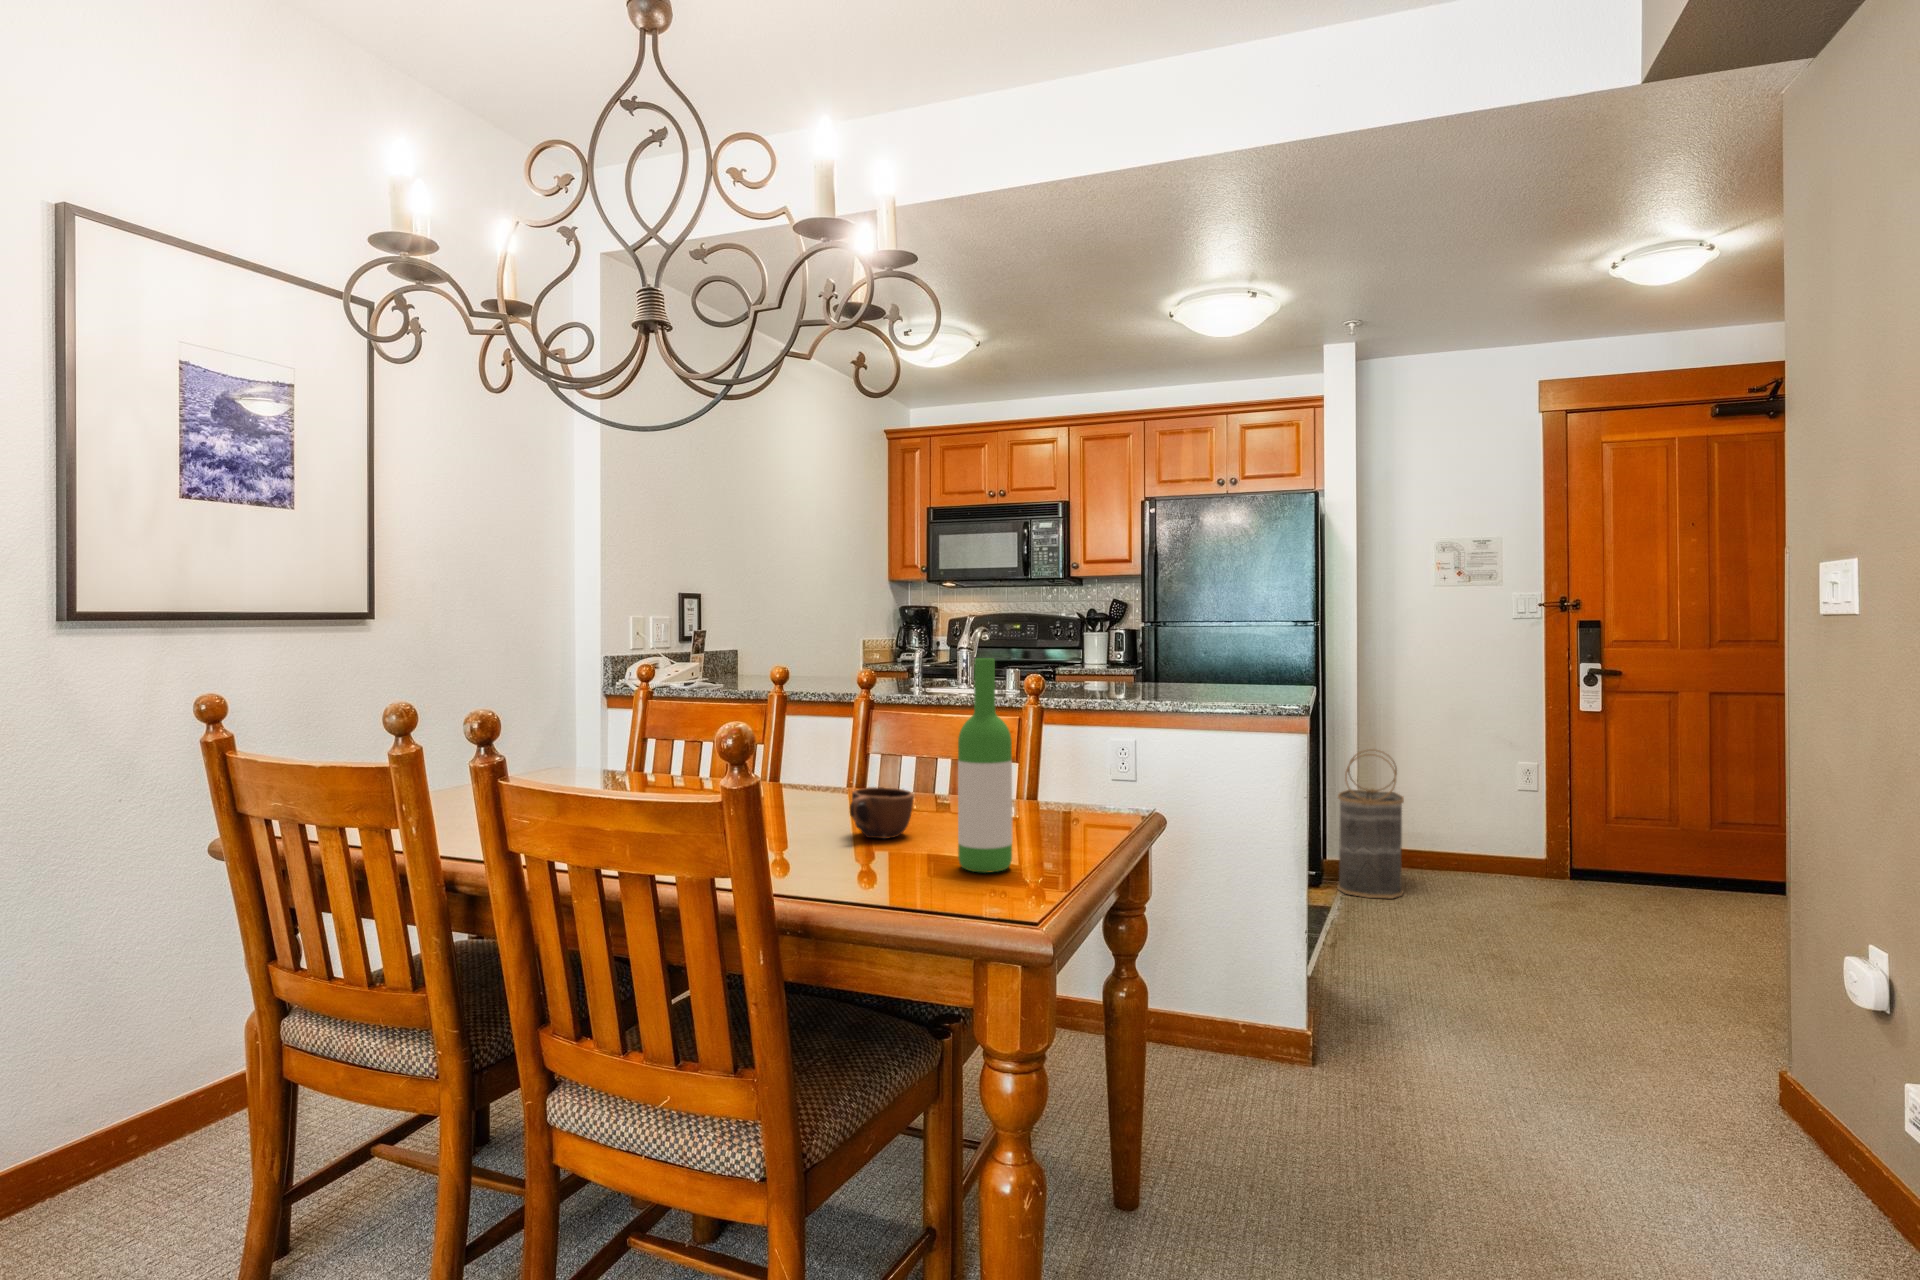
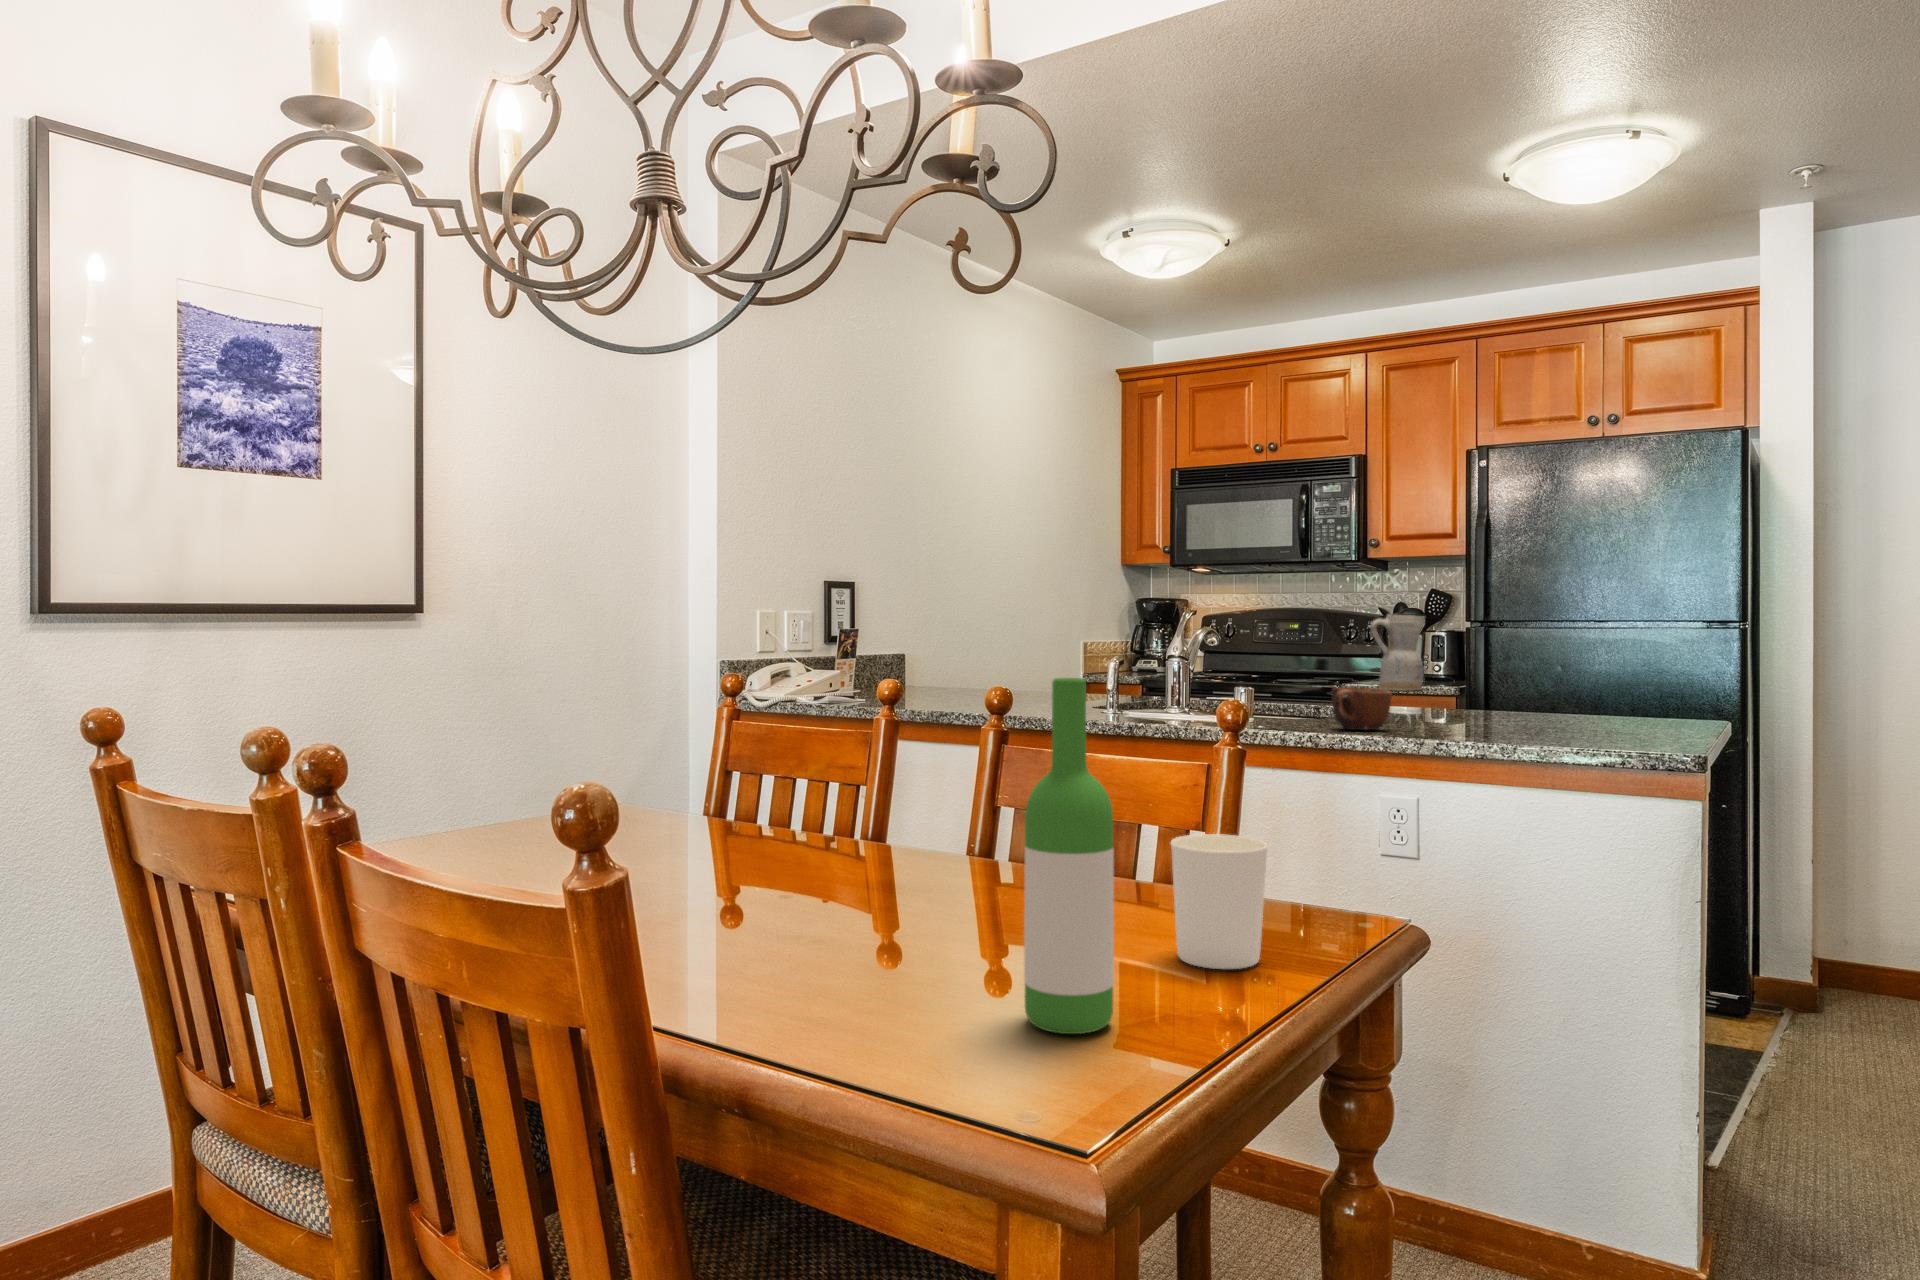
ceramic pitcher: none [1074,617,1112,672] -> present [1370,614,1425,691]
basket: present [1337,749,1404,899] -> none [1775,815,1892,1047]
candle holder: none [1023,757,1082,838] -> present [1170,834,1268,969]
mug: present [850,787,914,839] -> present [1332,687,1392,730]

